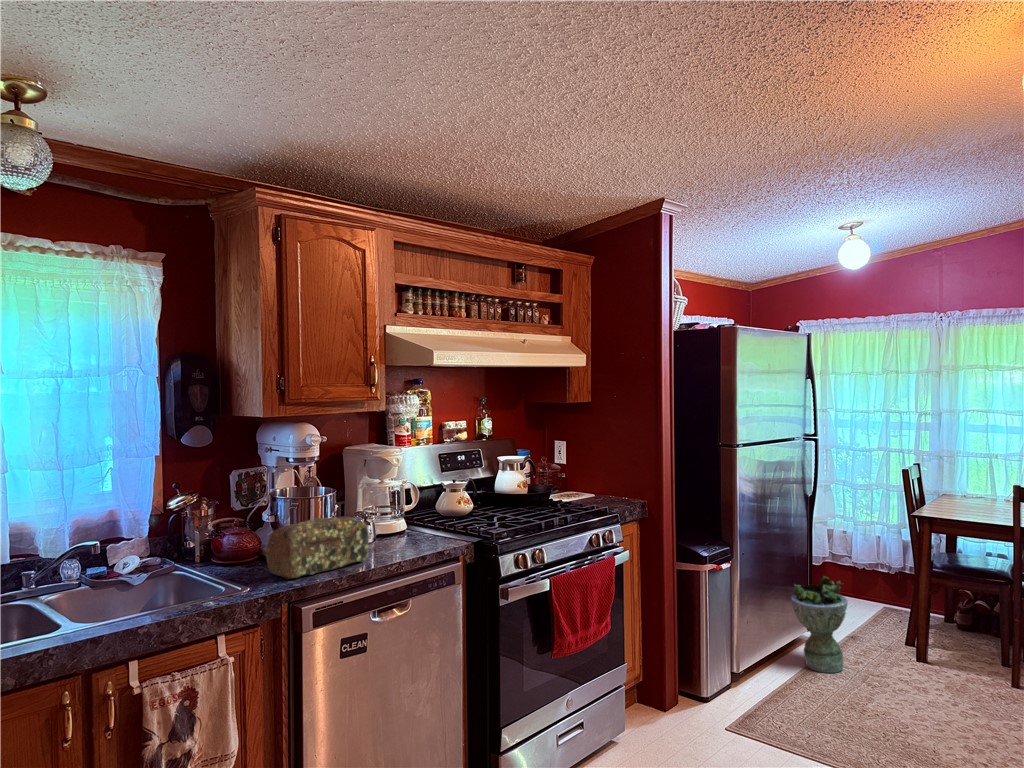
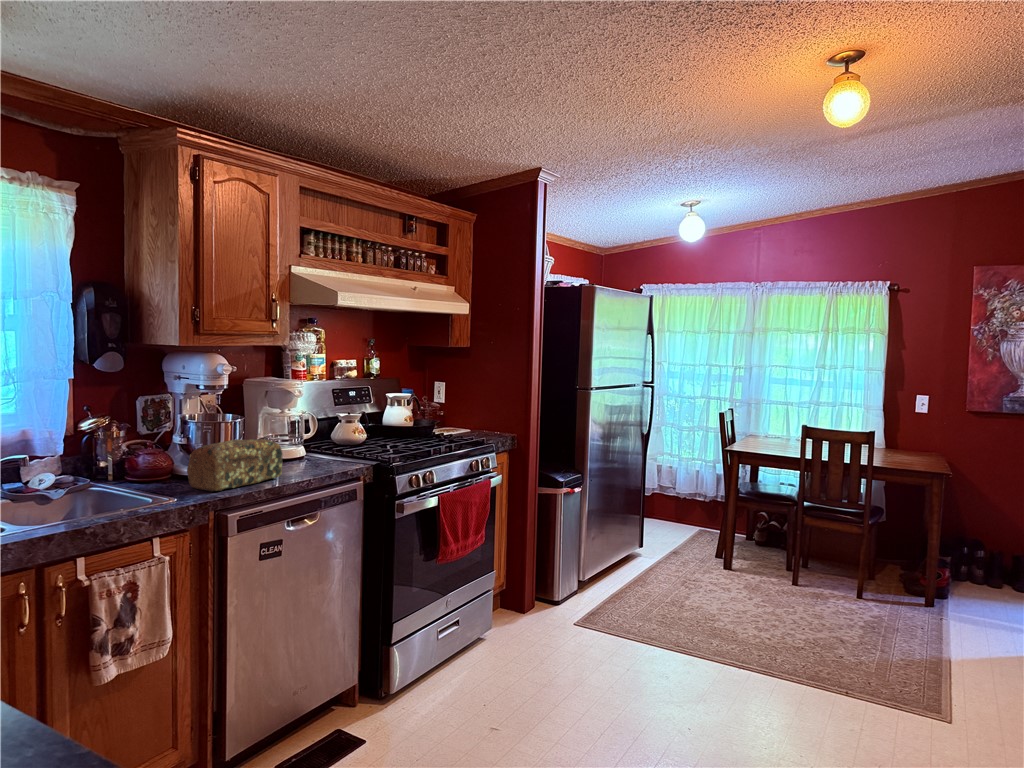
planter: present [791,576,848,673] -> none [628,500,672,578]

